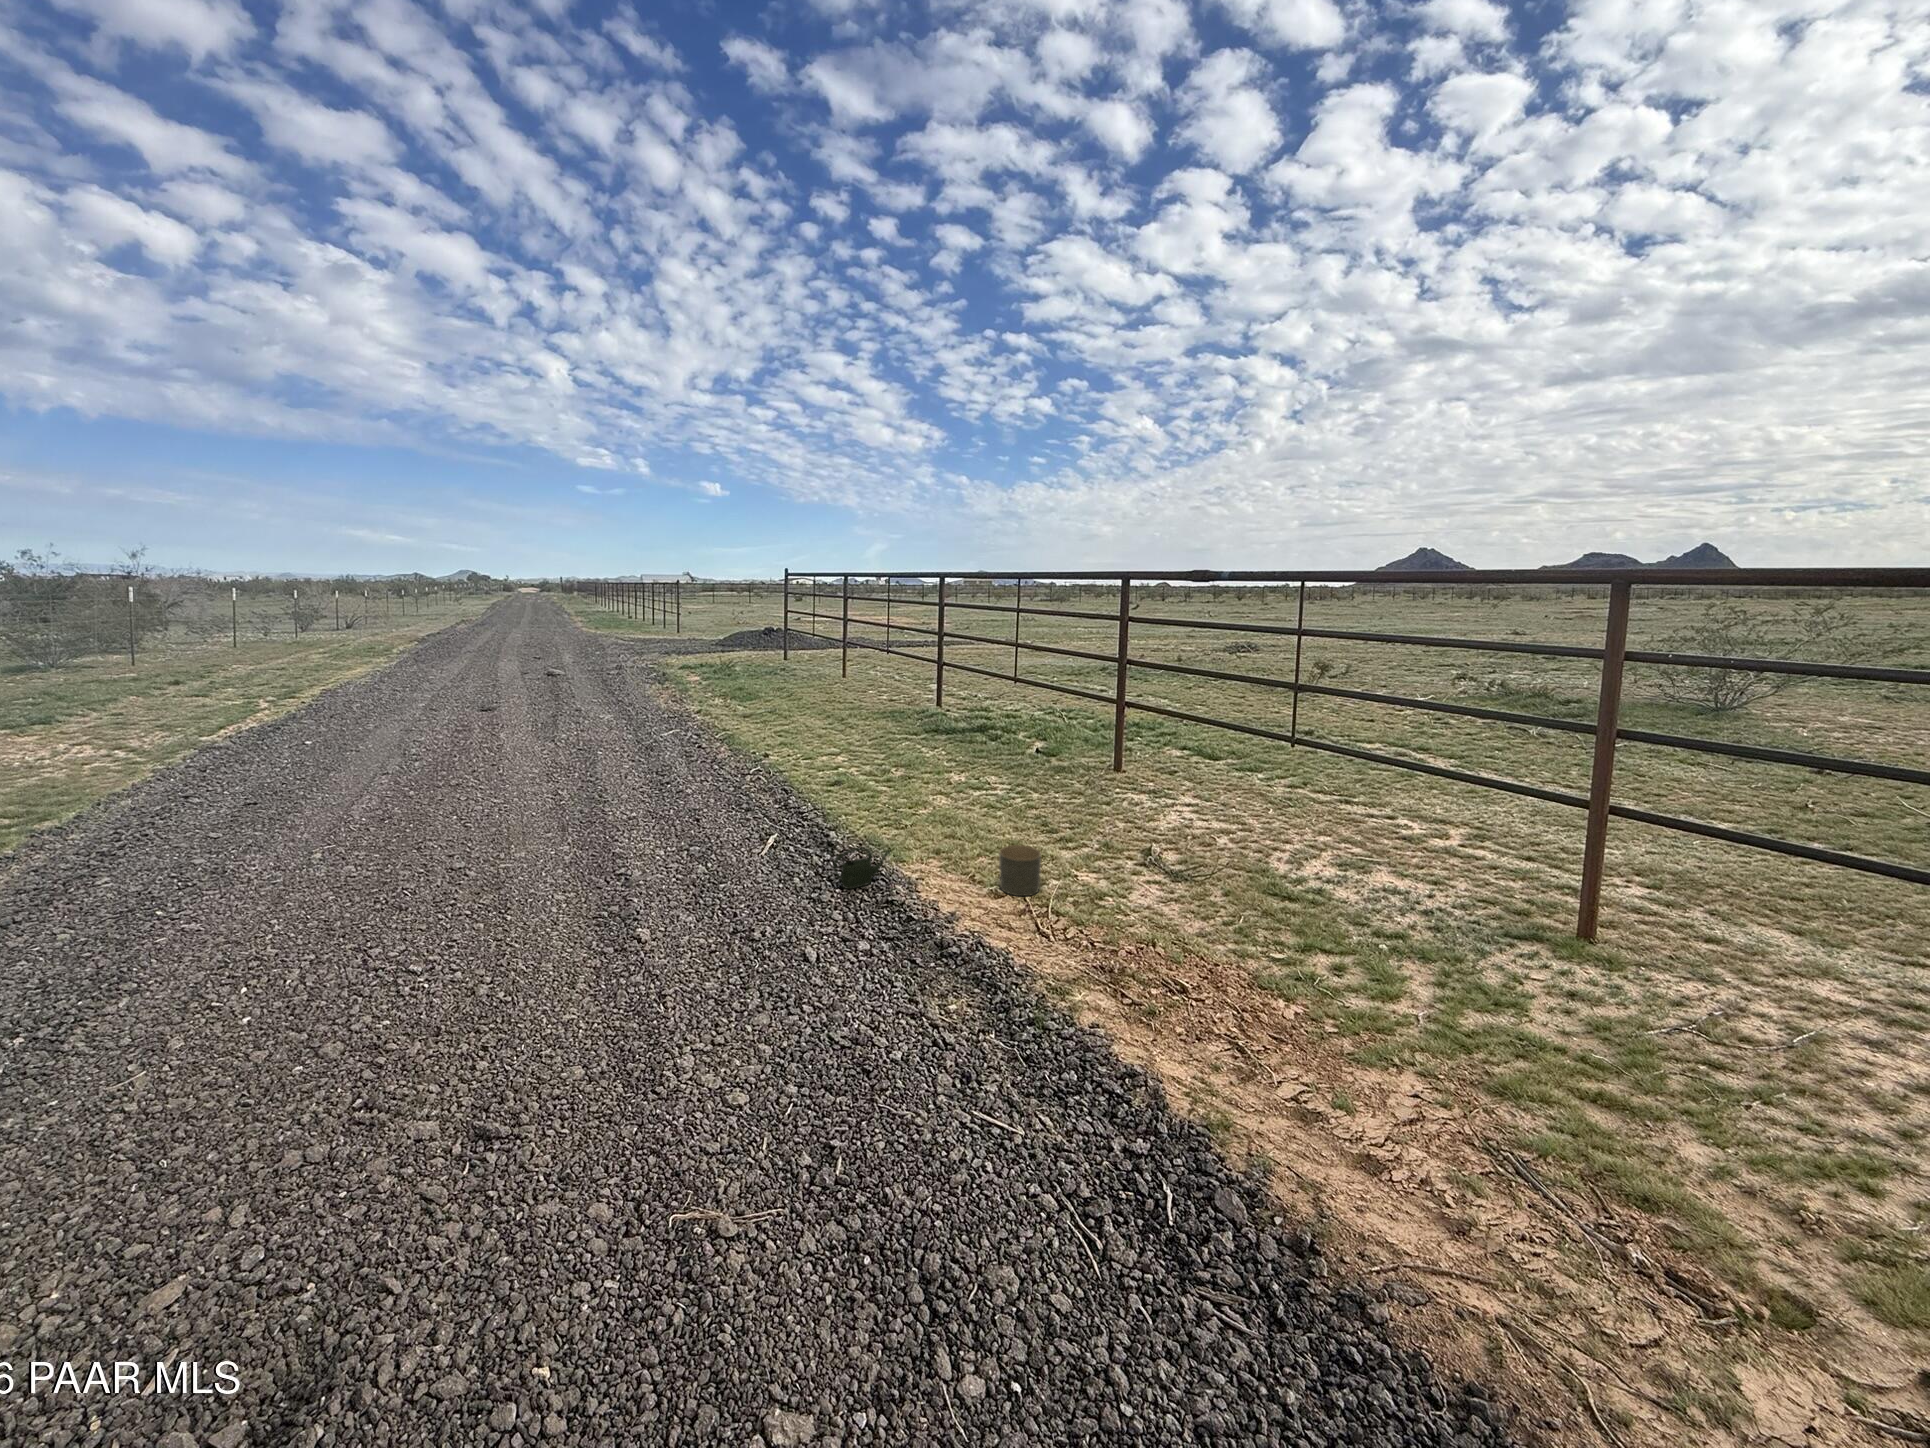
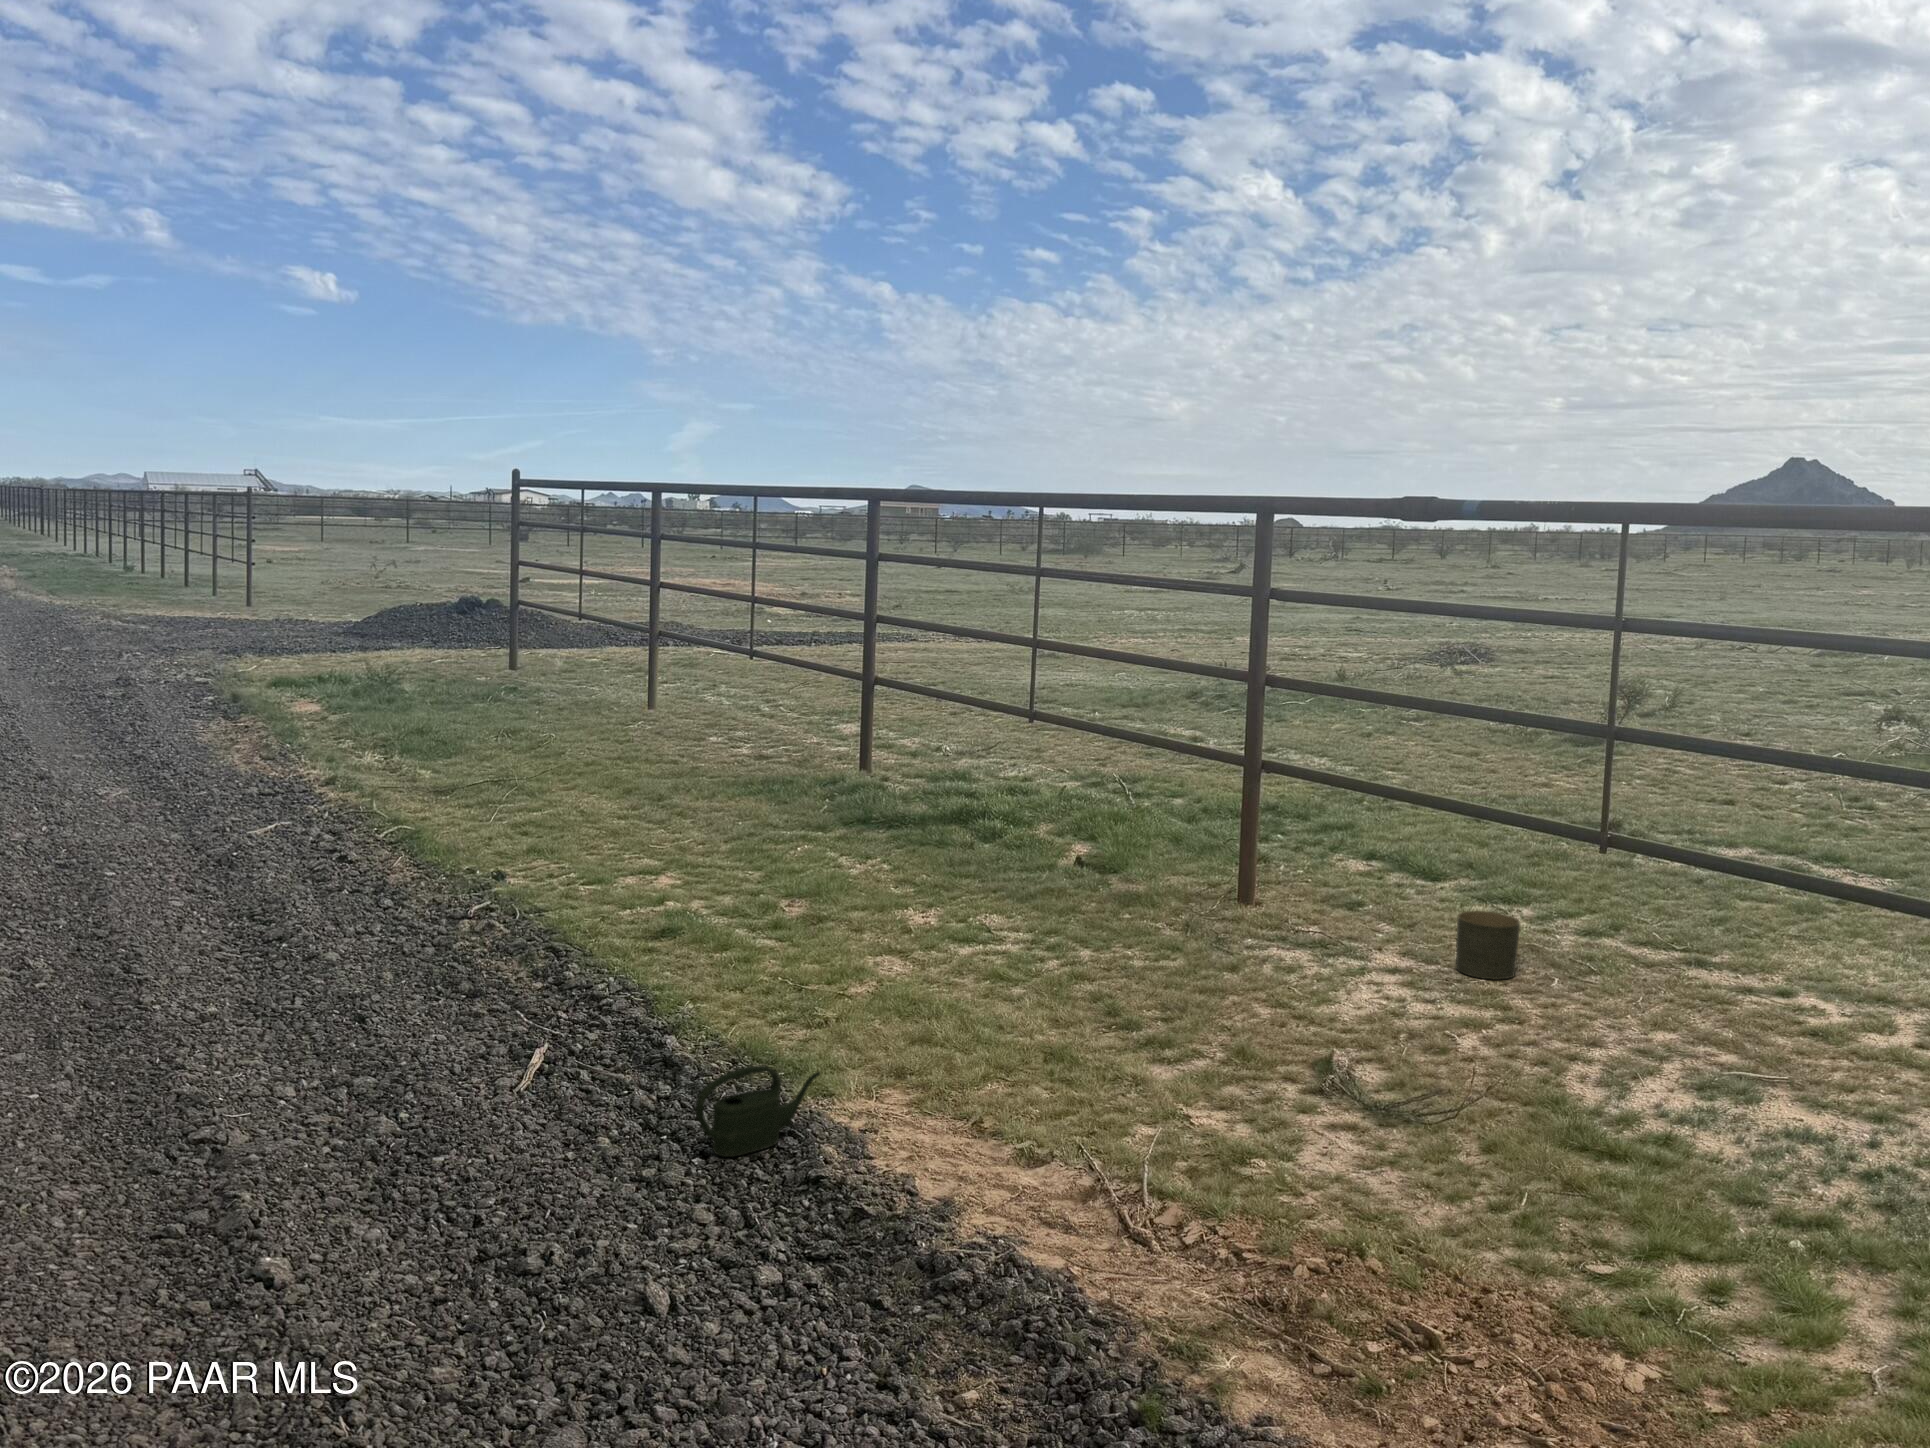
planter: present [999,845,1041,896] -> present [1456,911,1520,980]

